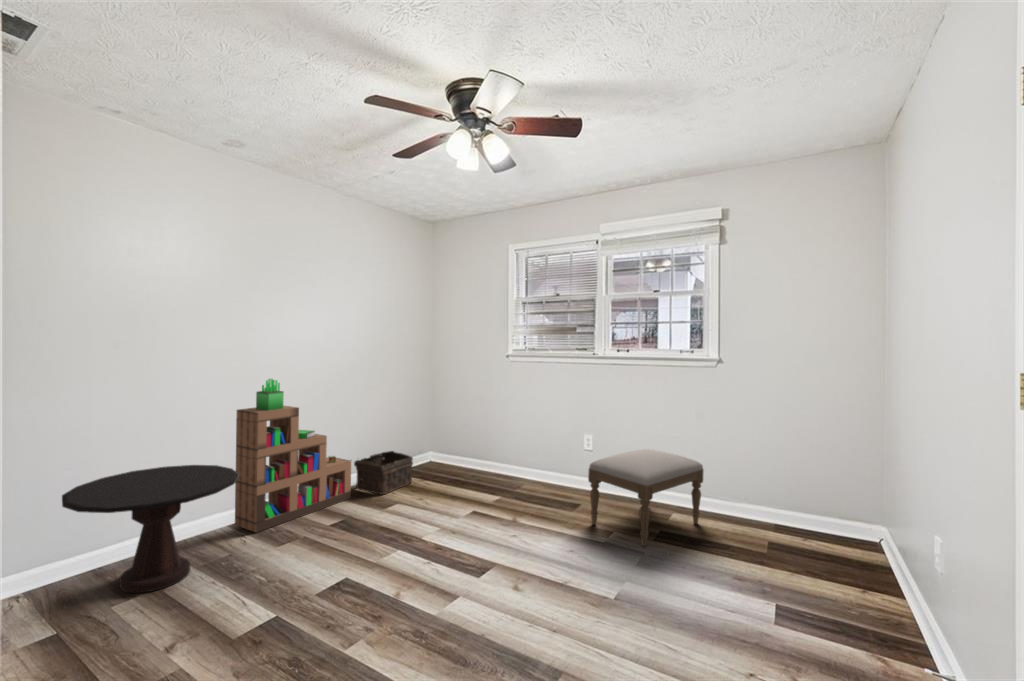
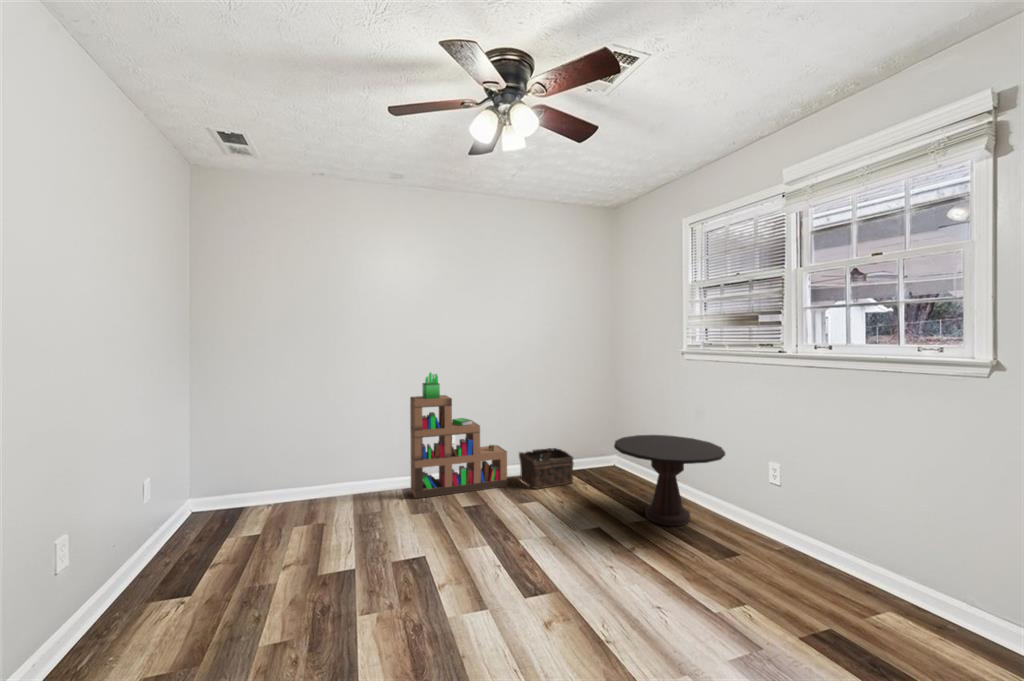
ottoman: present [588,449,704,546] -> none [721,495,941,643]
side table: present [62,465,239,593] -> present [614,435,725,526]

